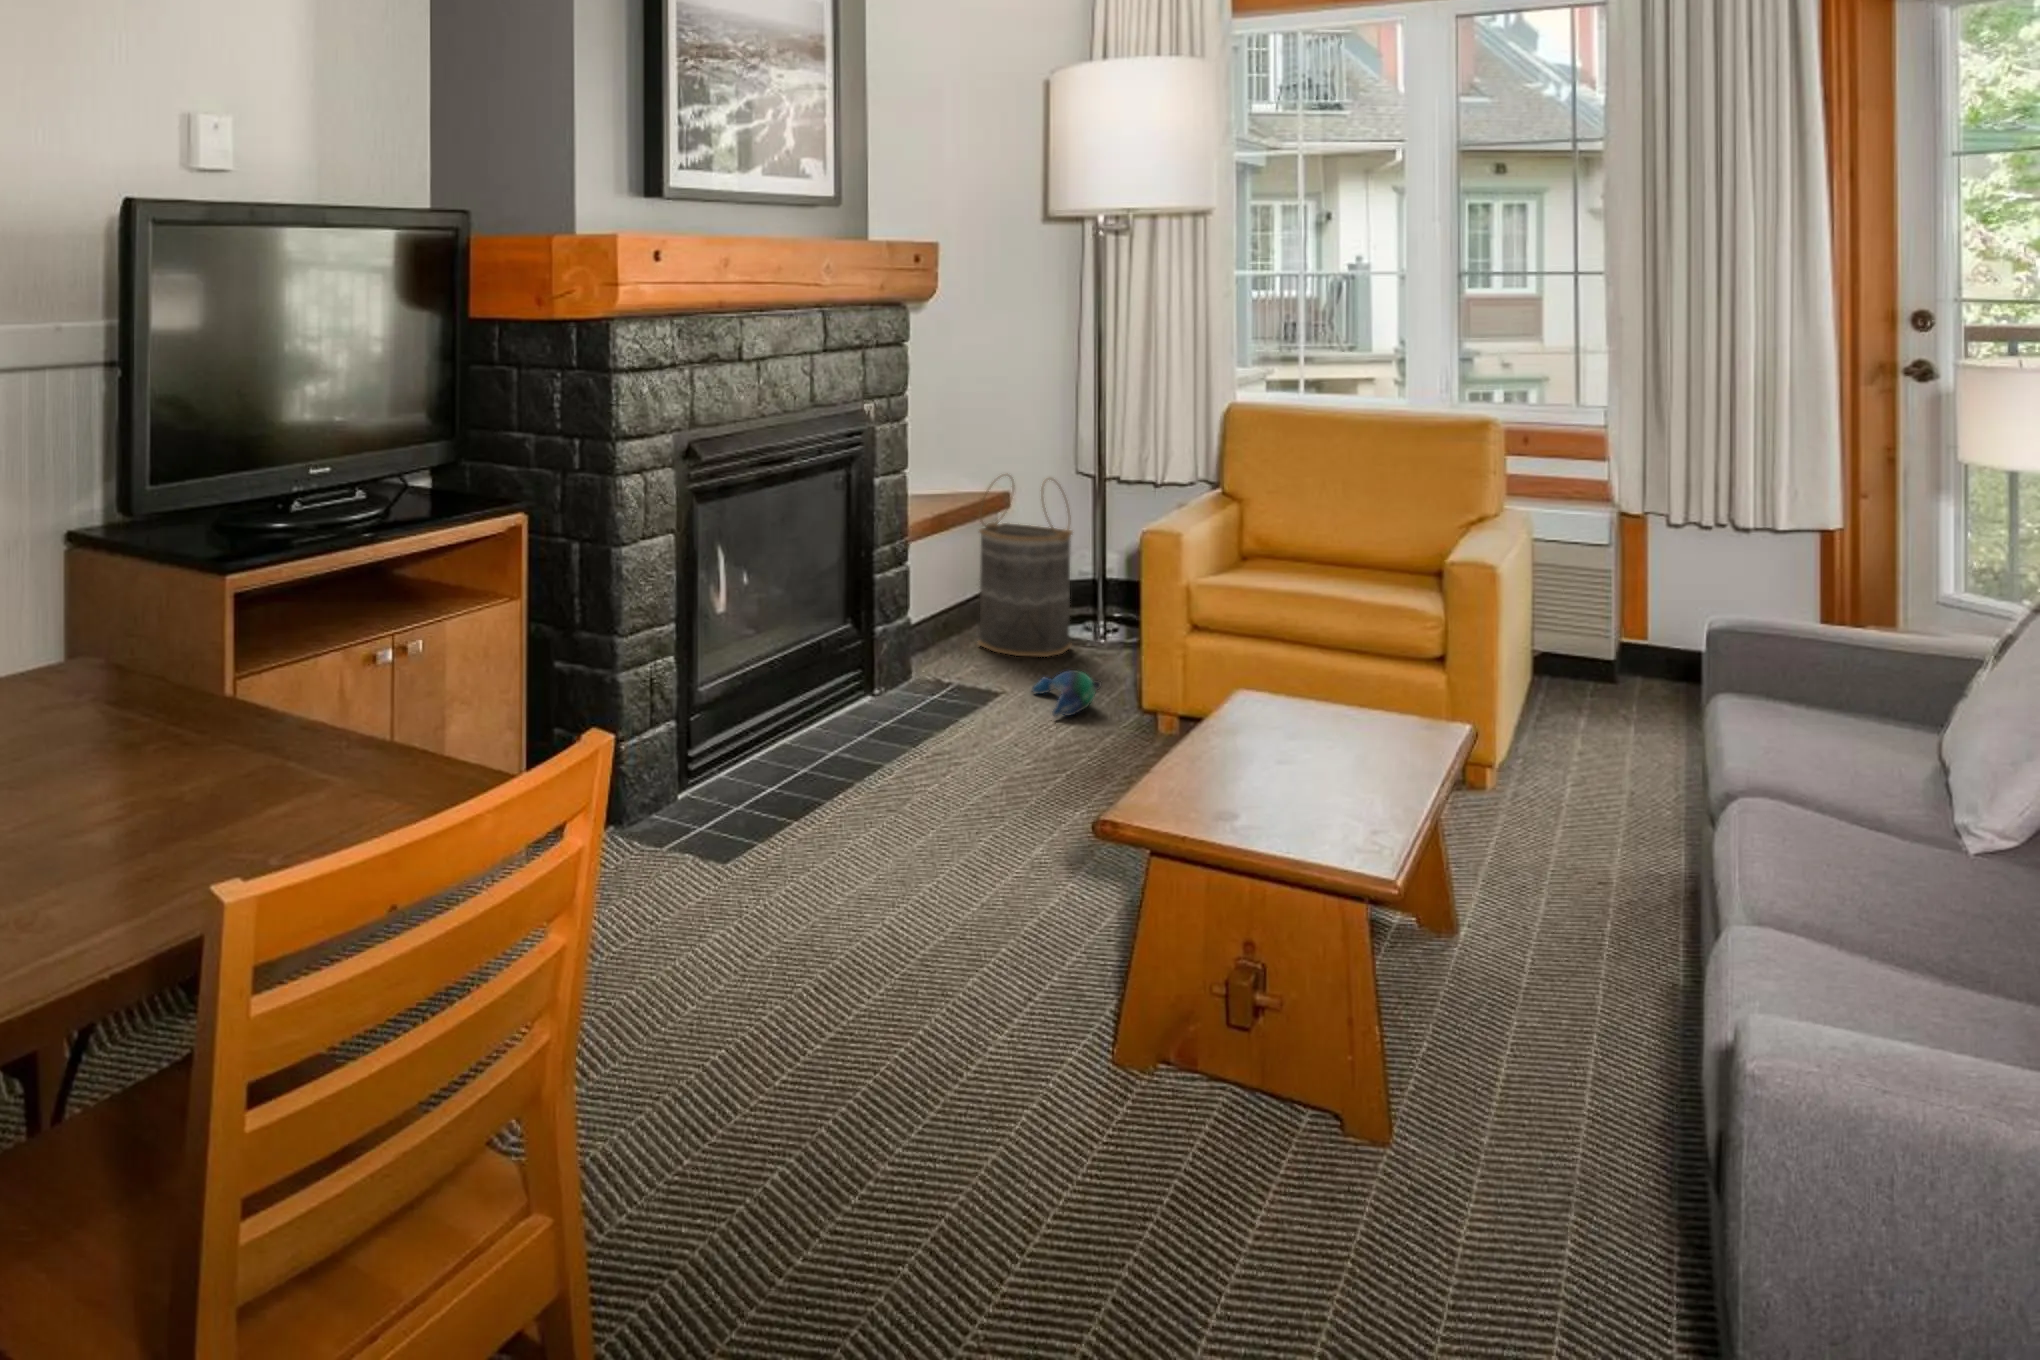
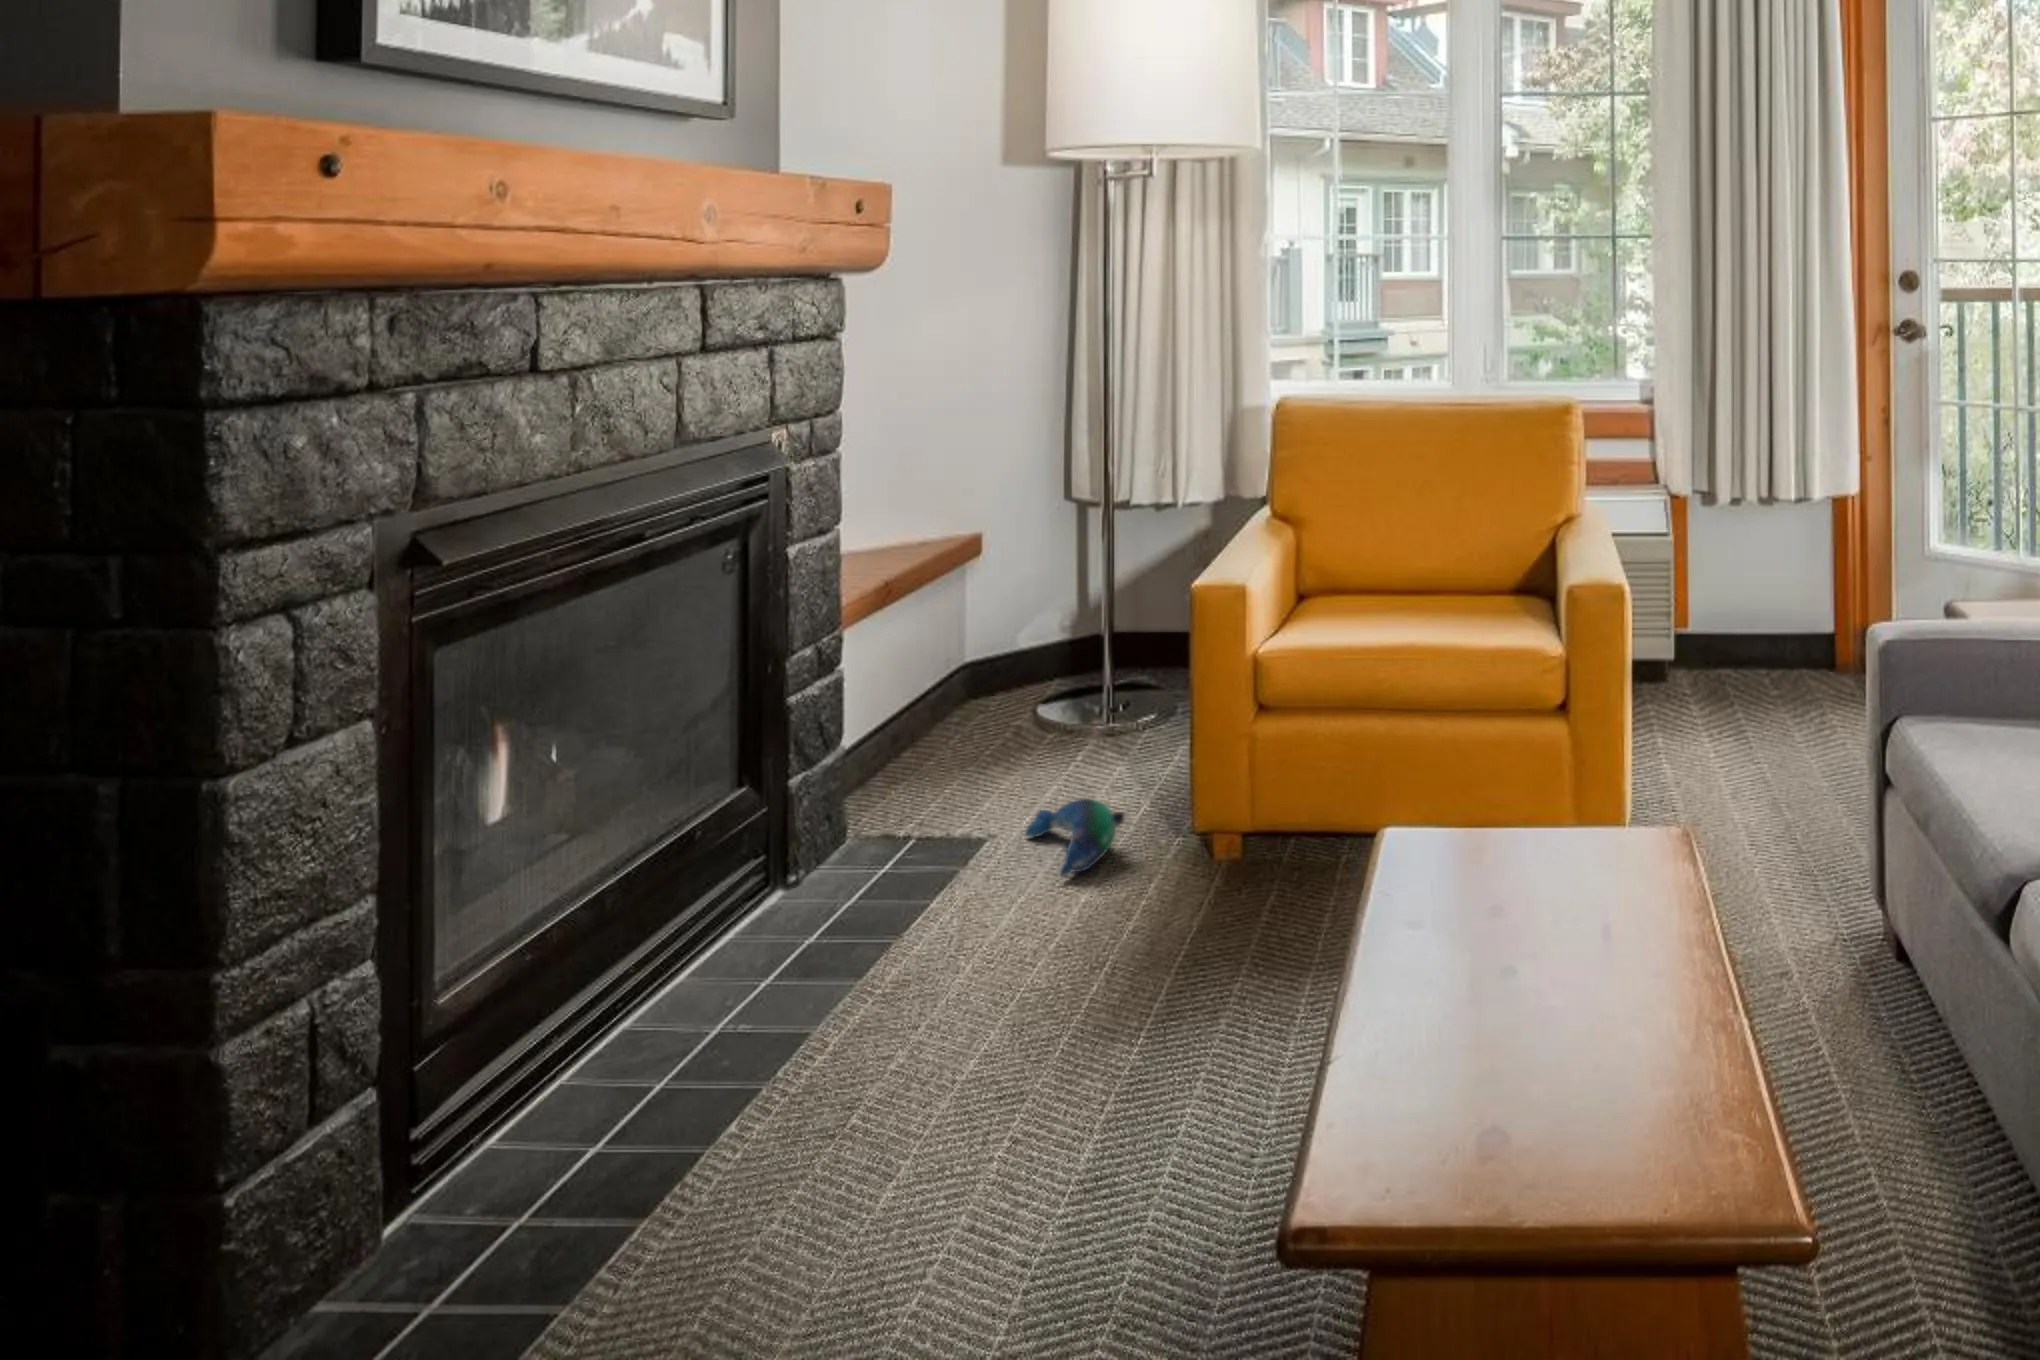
basket: present [978,487,1072,657] -> none [940,518,1071,772]

